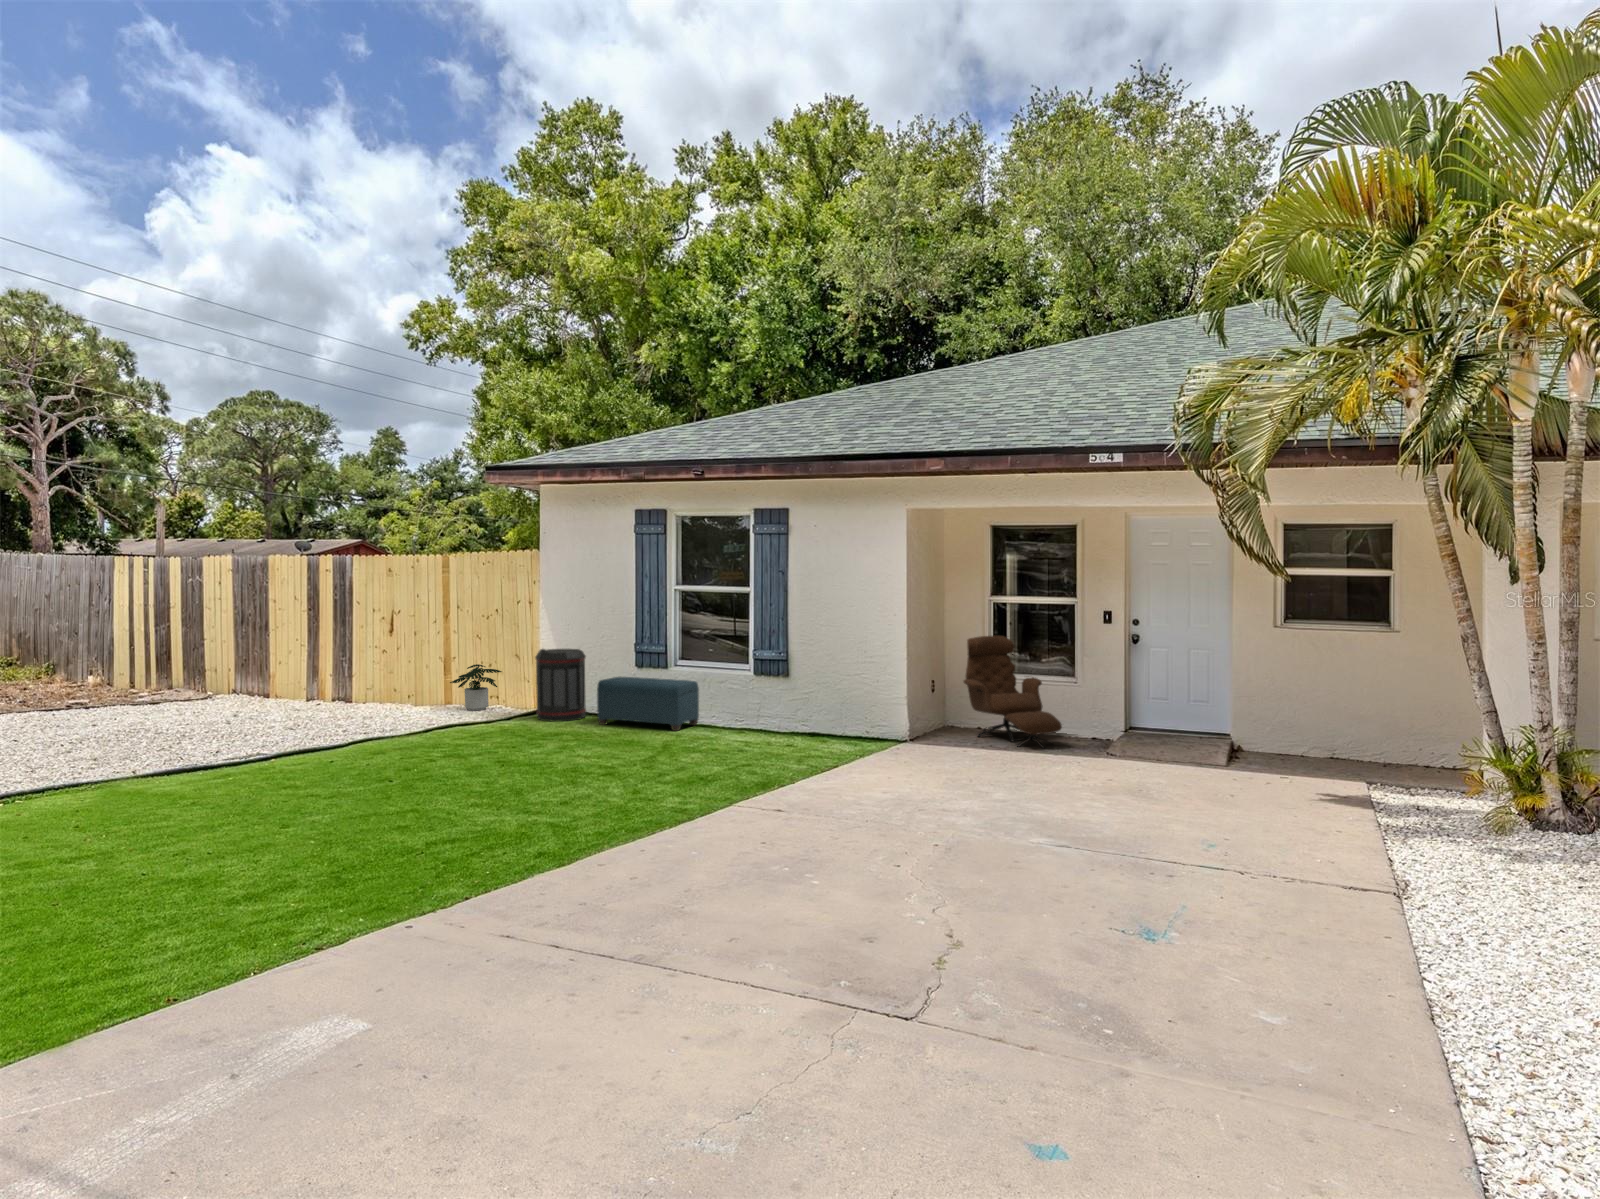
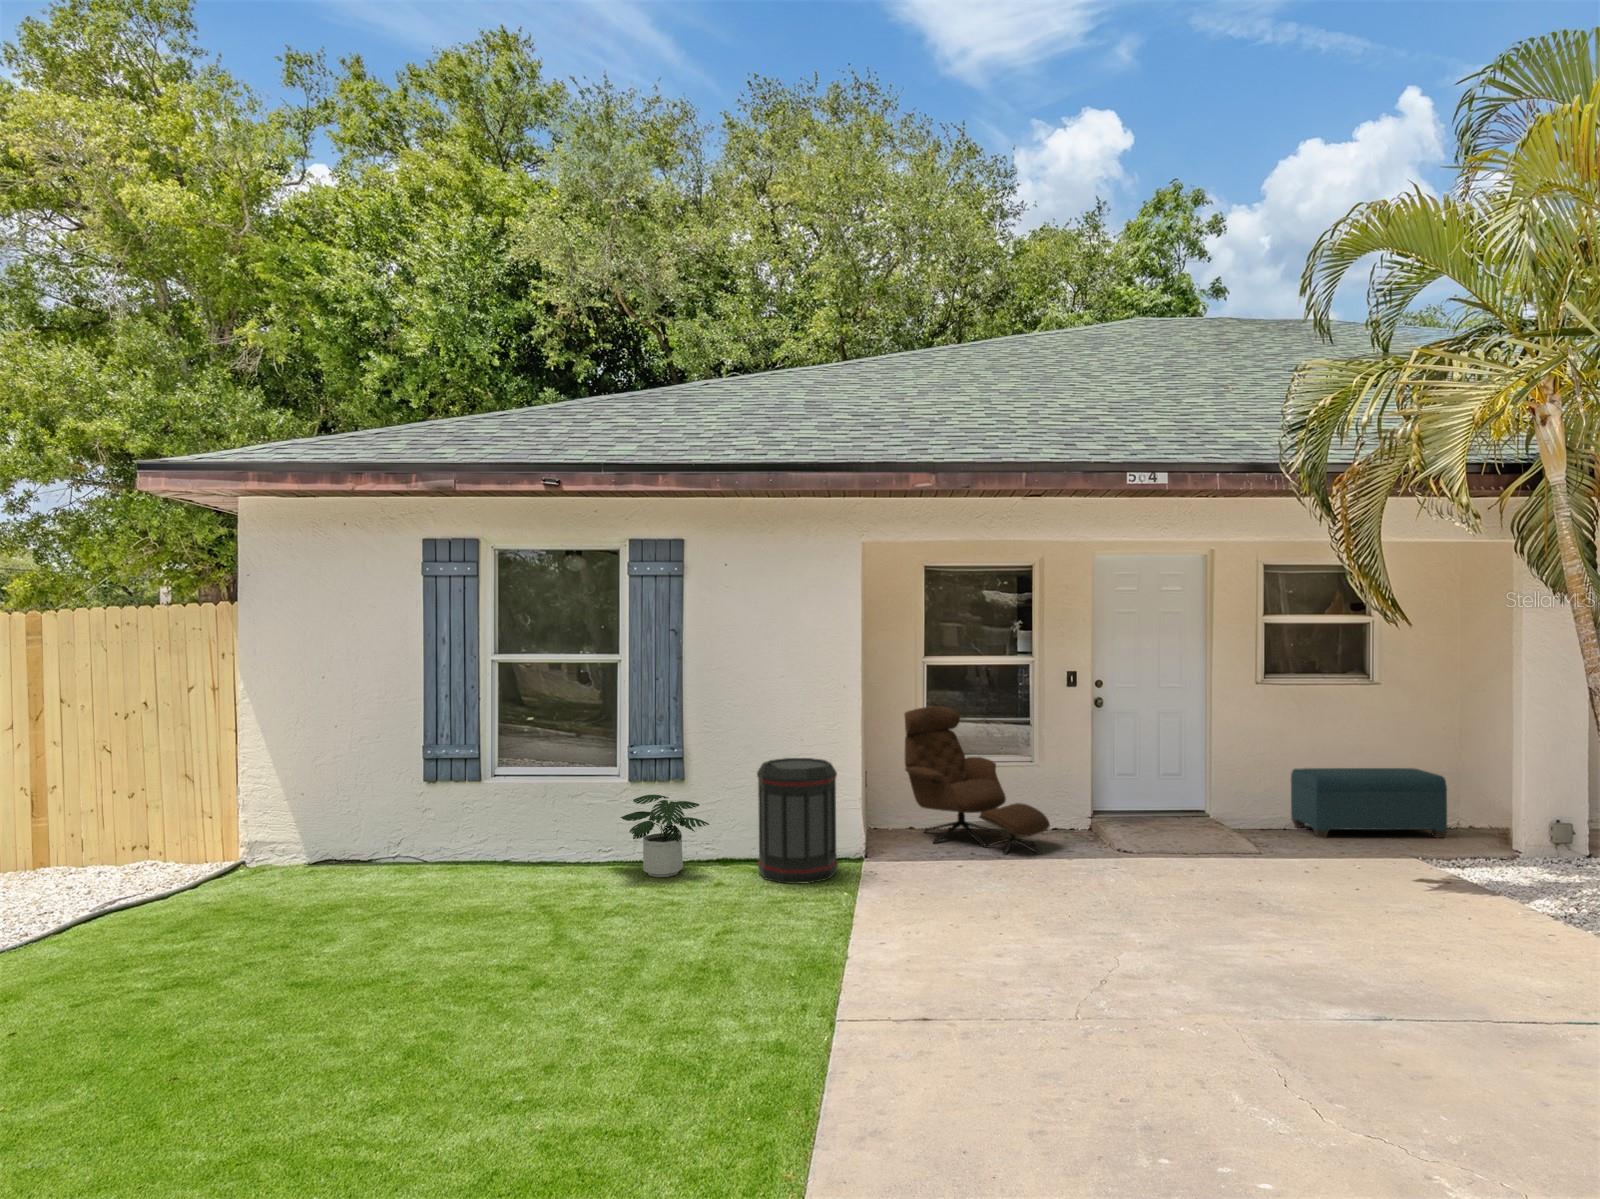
trash can: present [535,649,586,722] -> present [757,758,838,883]
potted plant: present [450,664,502,711] -> present [620,795,710,877]
bench: present [597,677,699,731] -> present [1291,768,1447,838]

